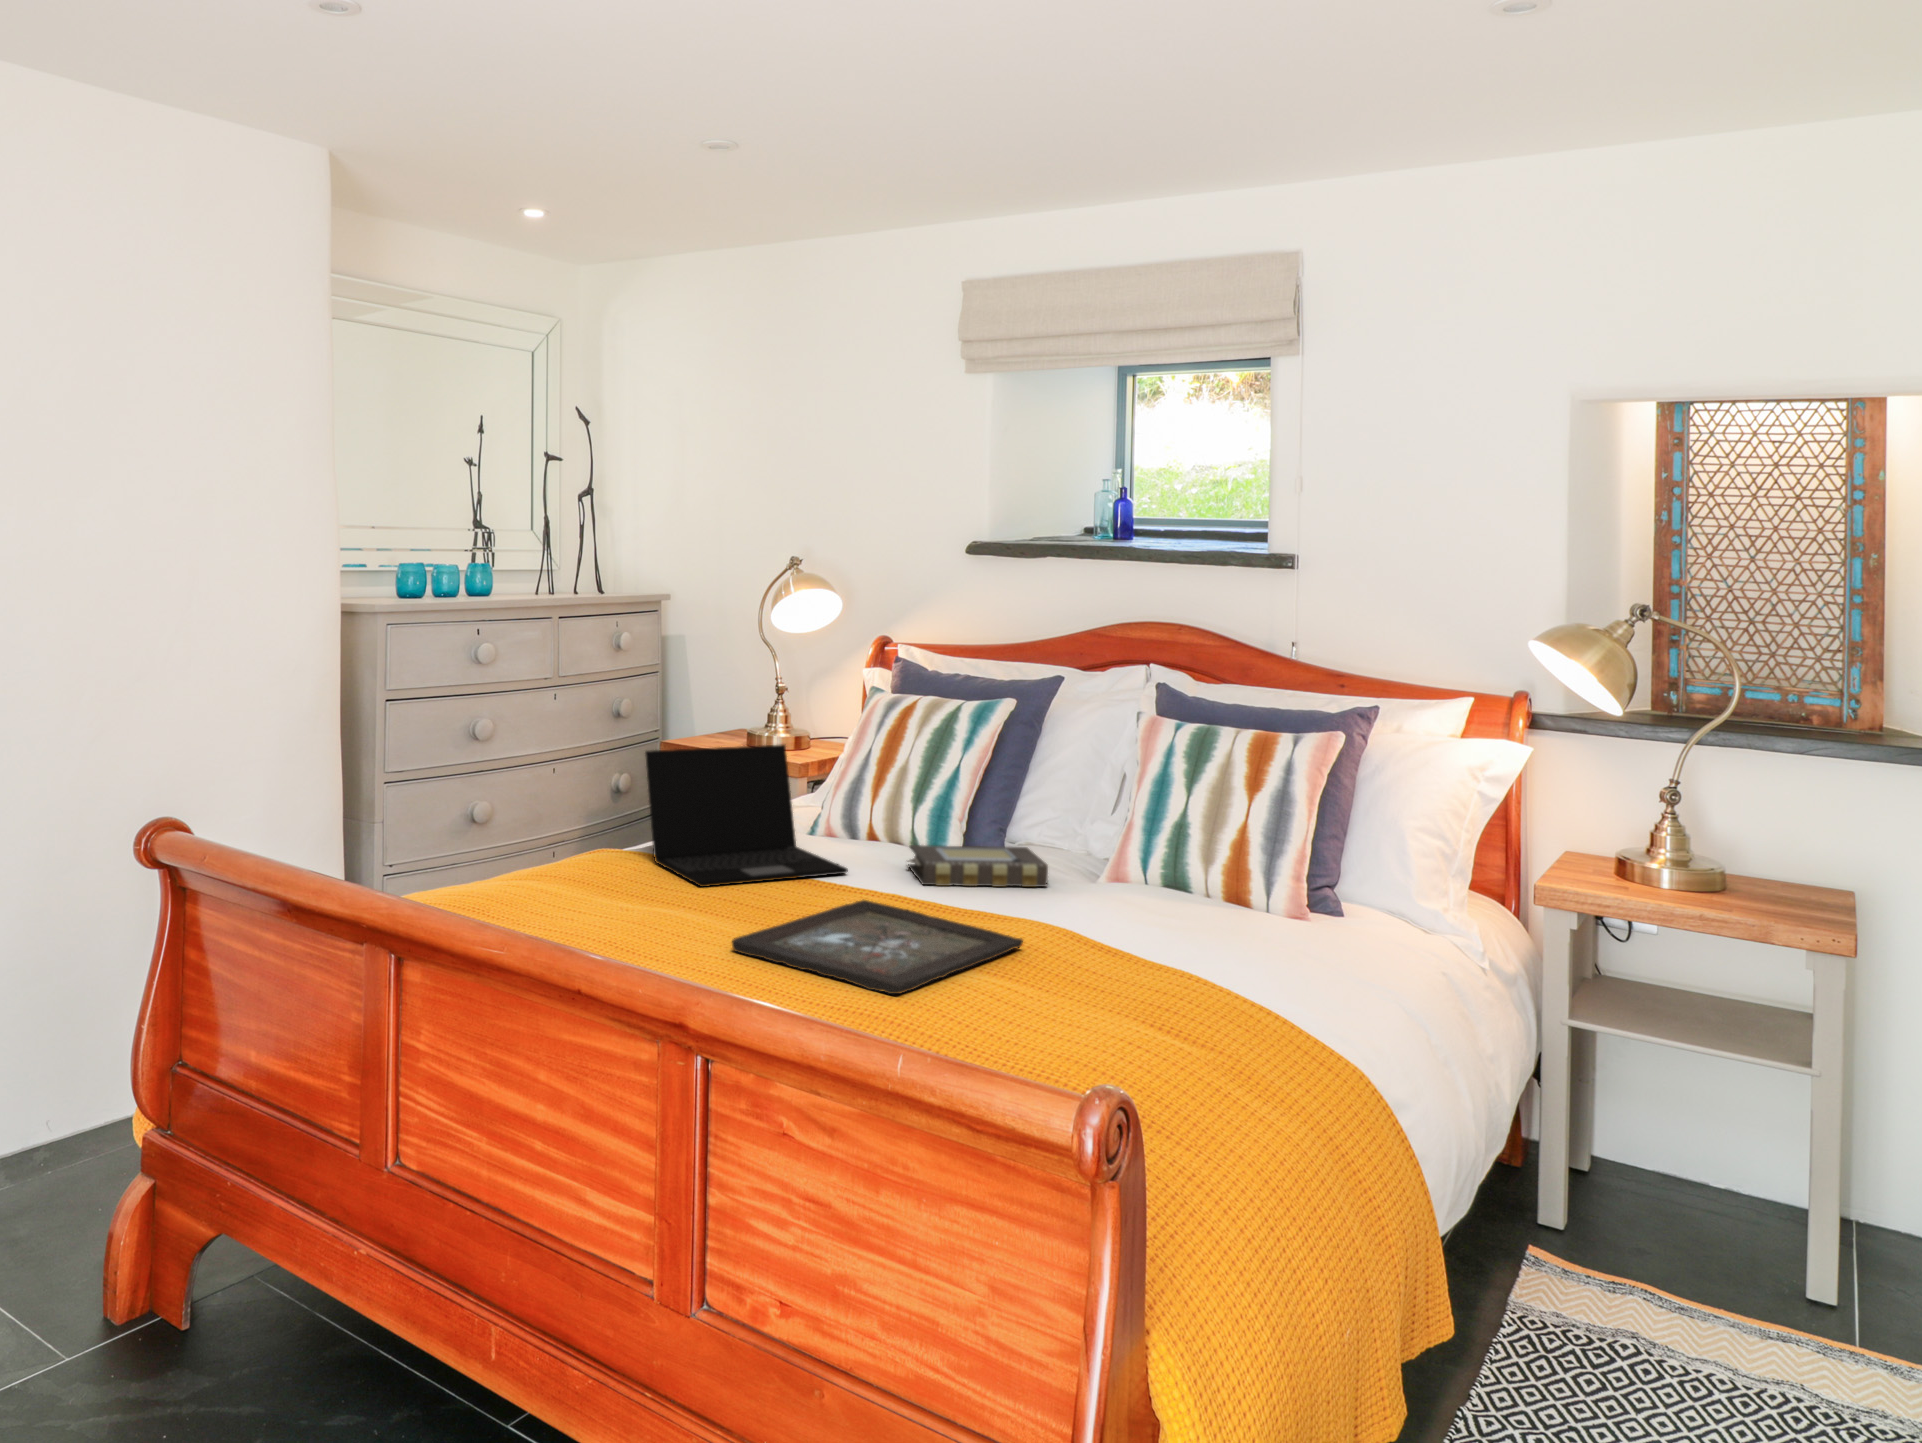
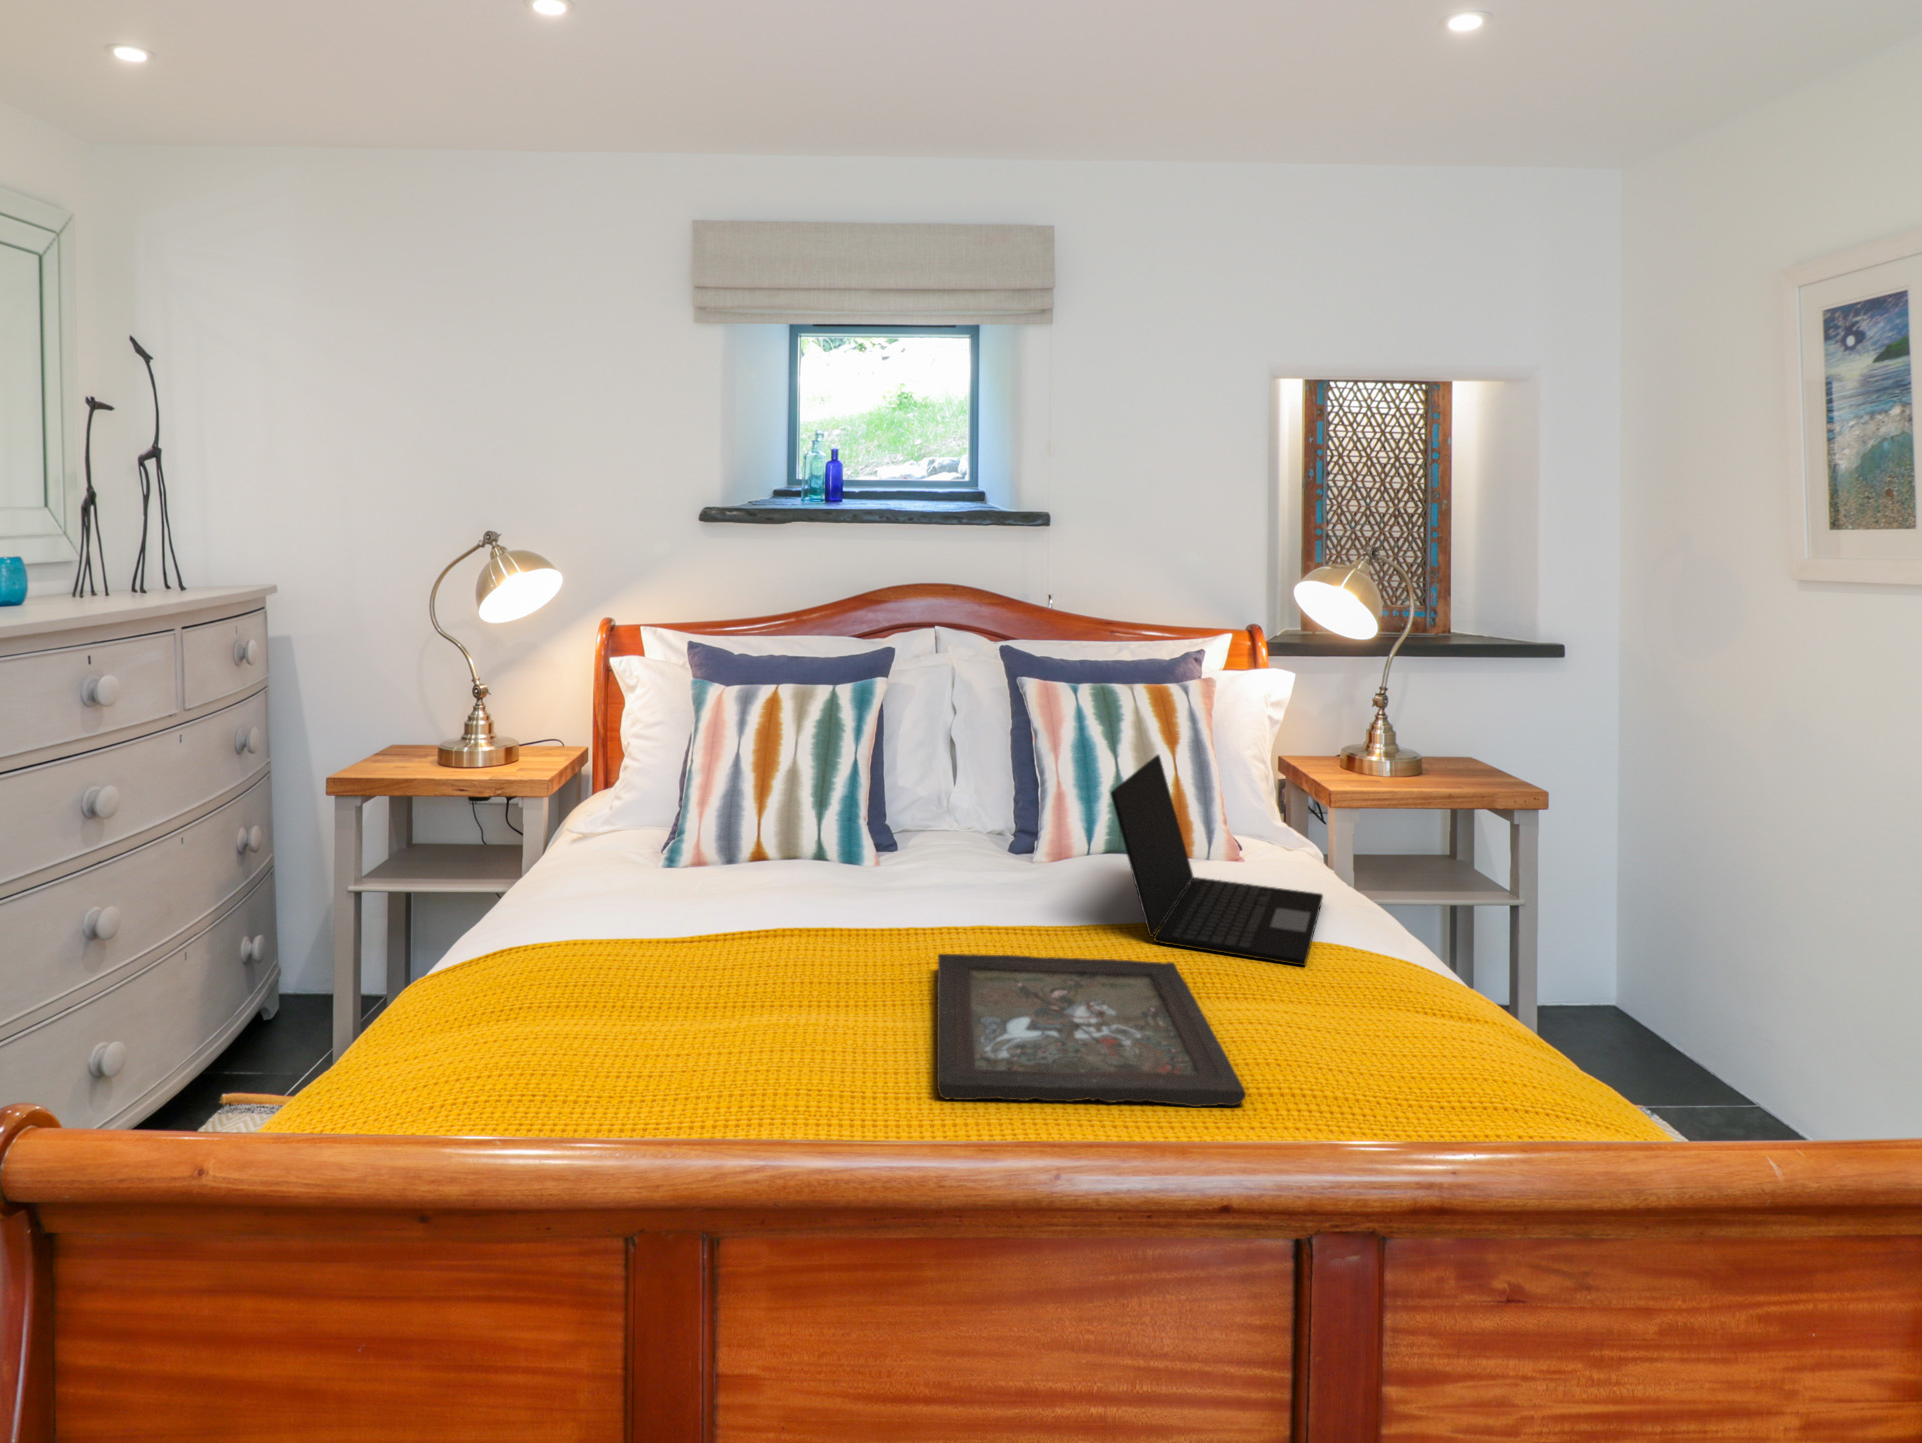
laptop: present [645,745,848,887] -> present [1111,755,1323,966]
book: present [908,845,1048,887] -> none [846,836,1013,909]

